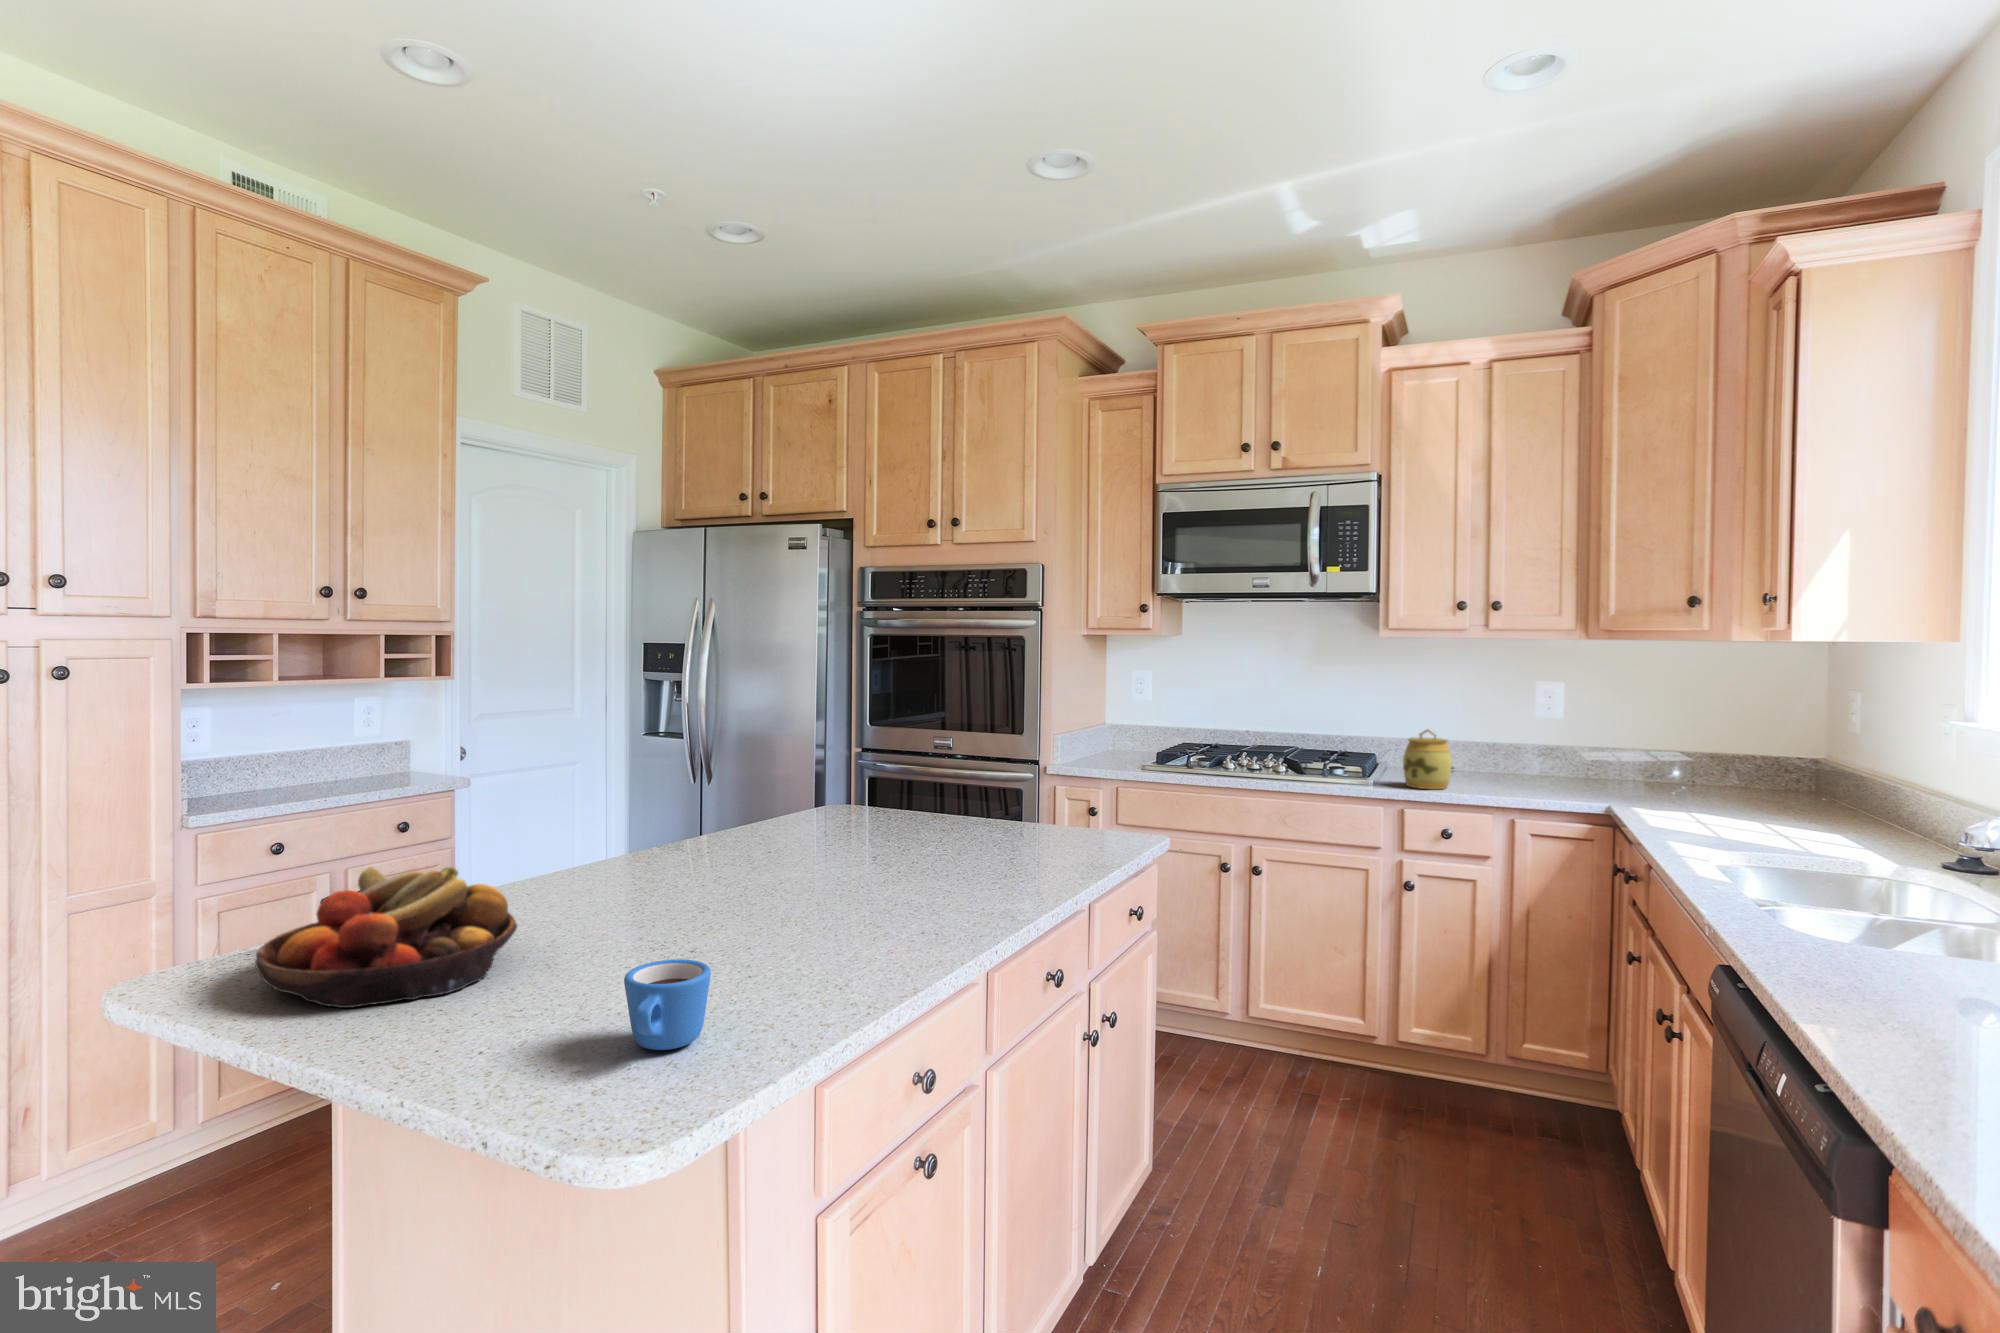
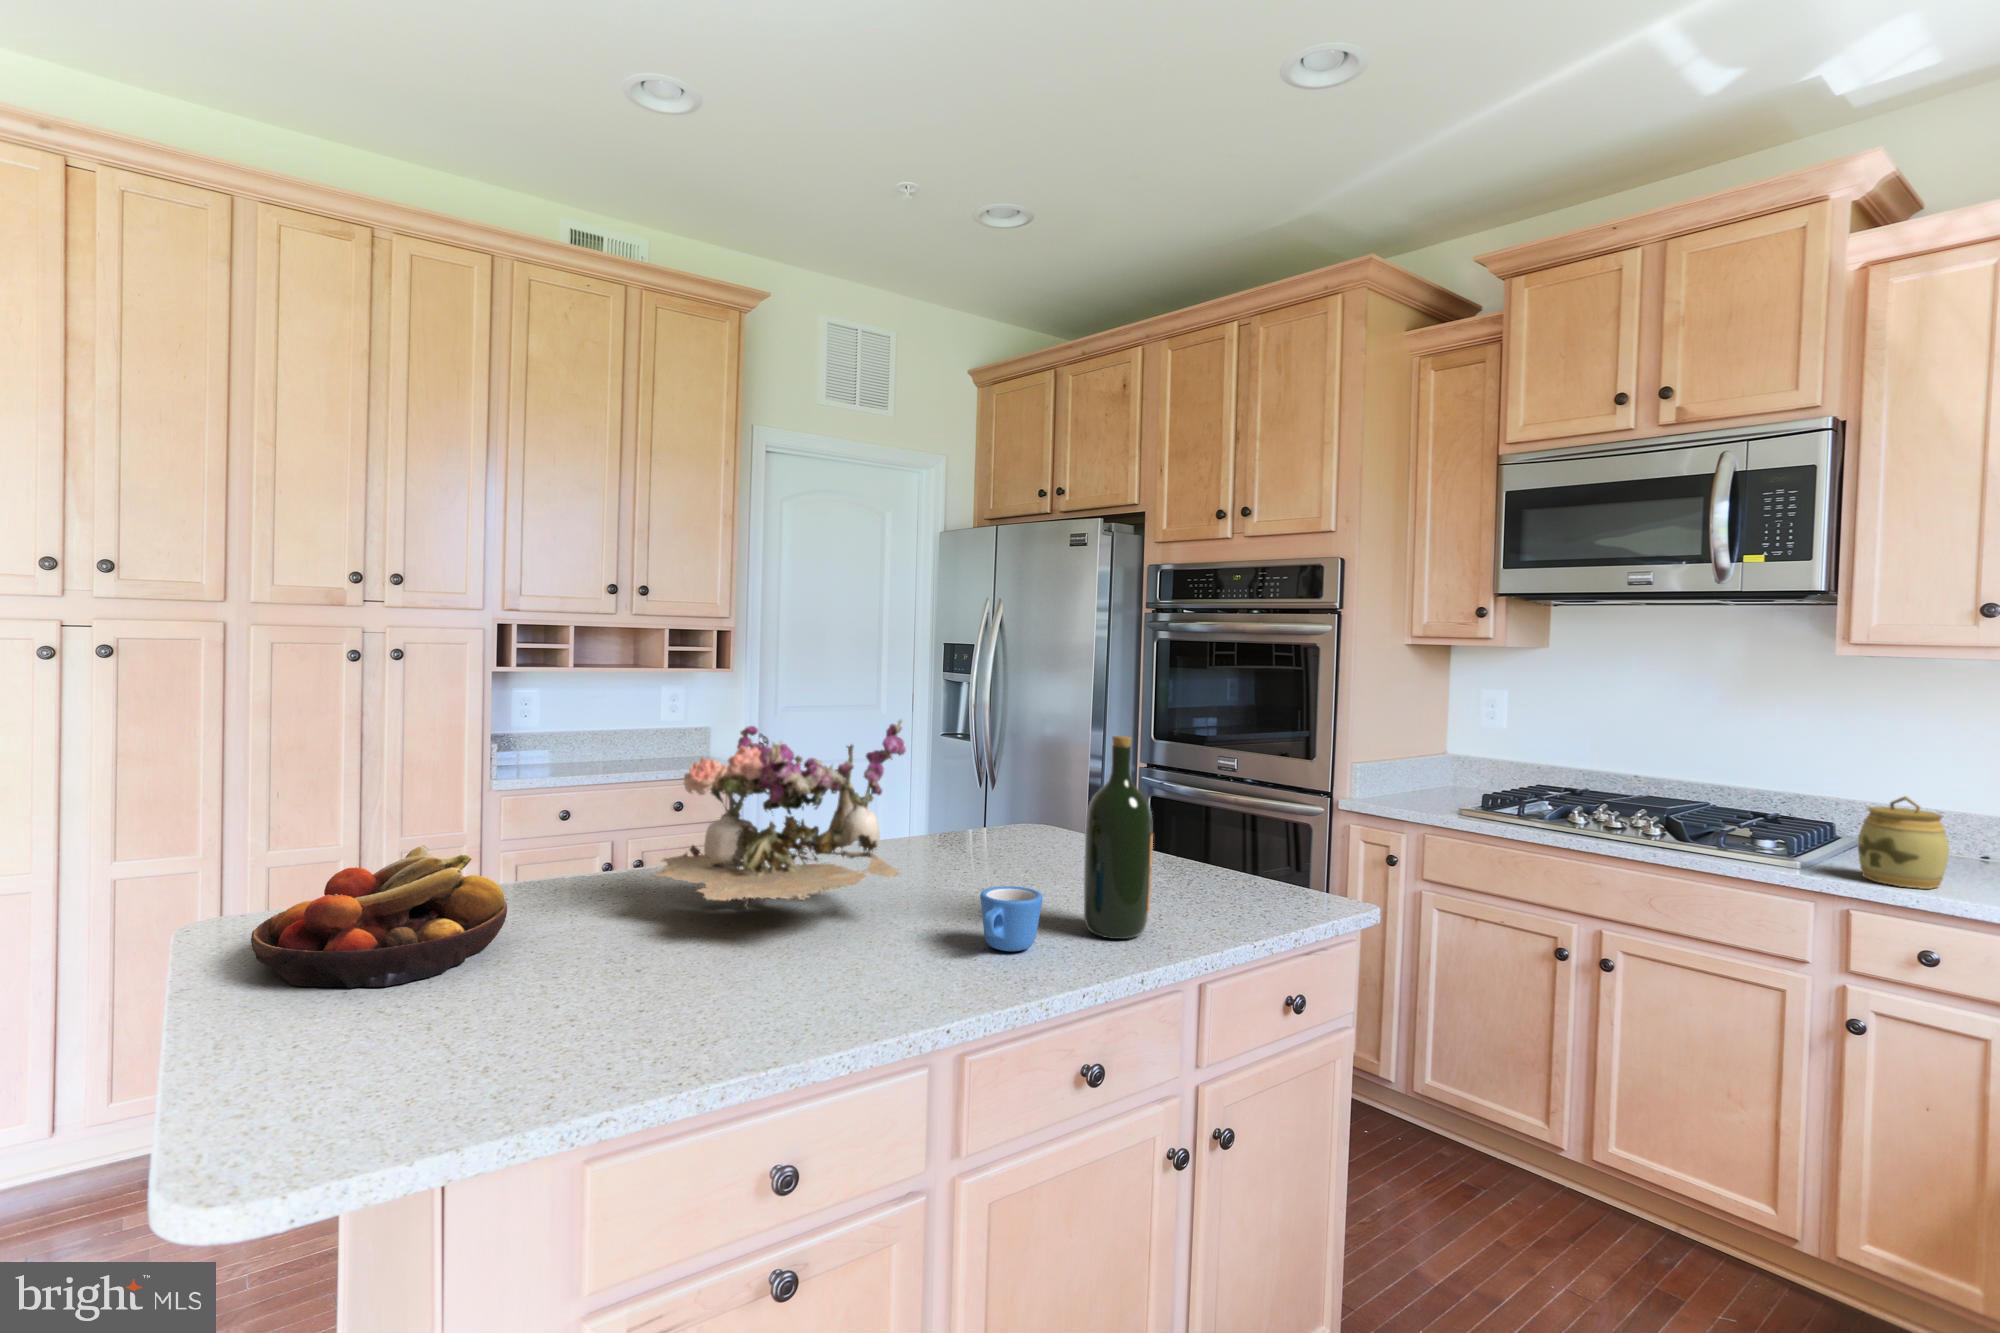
flower arrangement: none [598,711,841,895] -> present [653,720,906,908]
wine bottle: none [983,714,1037,876] -> present [1084,736,1153,939]
mug: present [624,959,711,1050] -> present [980,886,1043,951]

